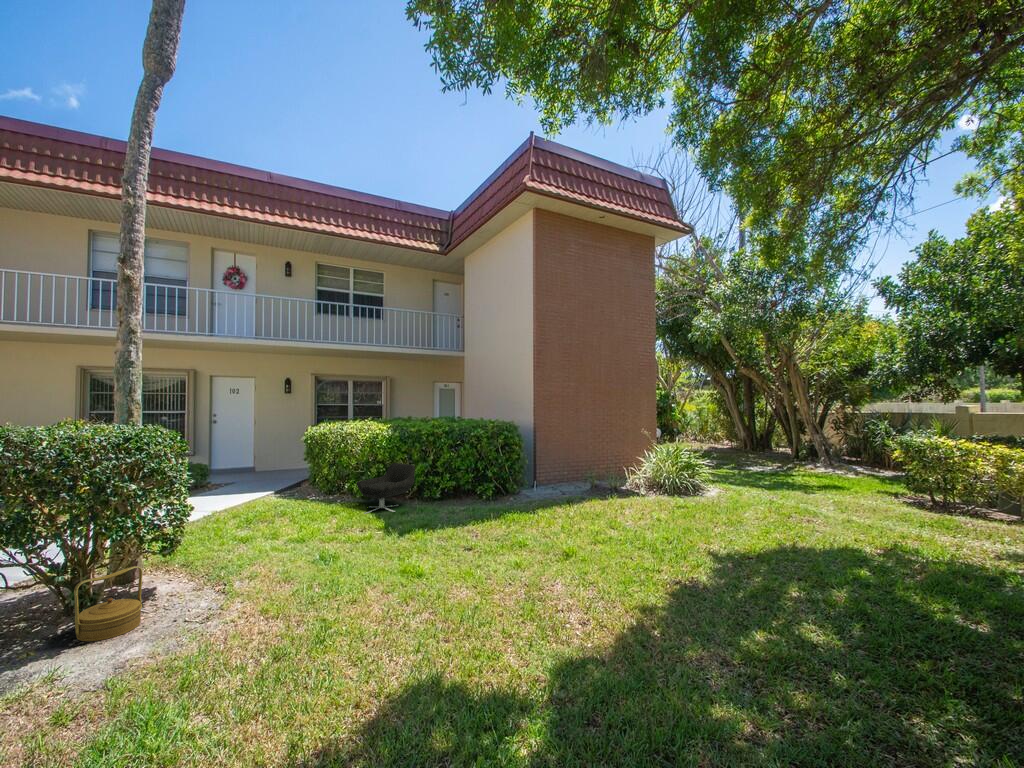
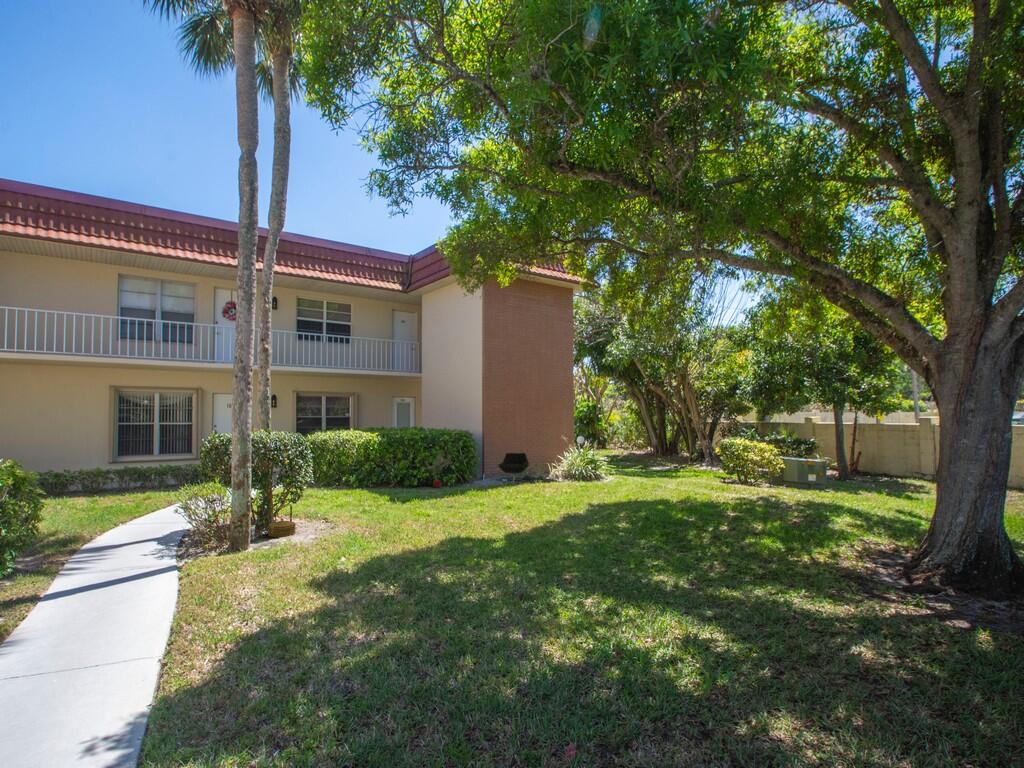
potted tree: none [446,450,488,502] -> present [423,452,451,488]
lounge chair: present [357,463,415,514] -> present [498,453,529,482]

